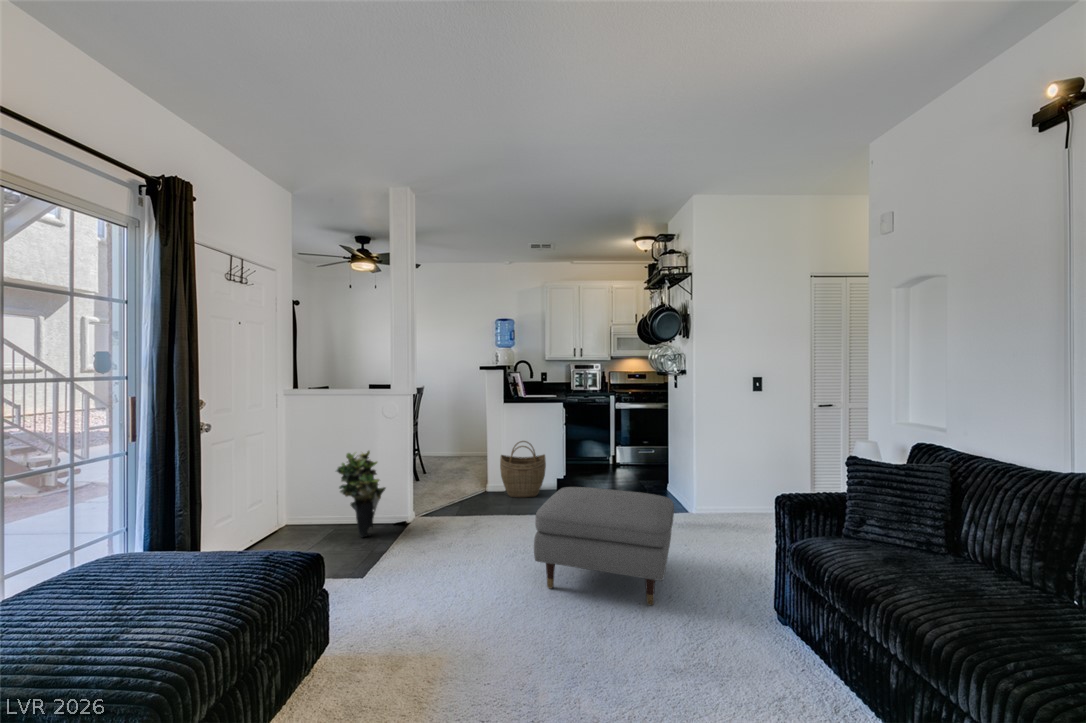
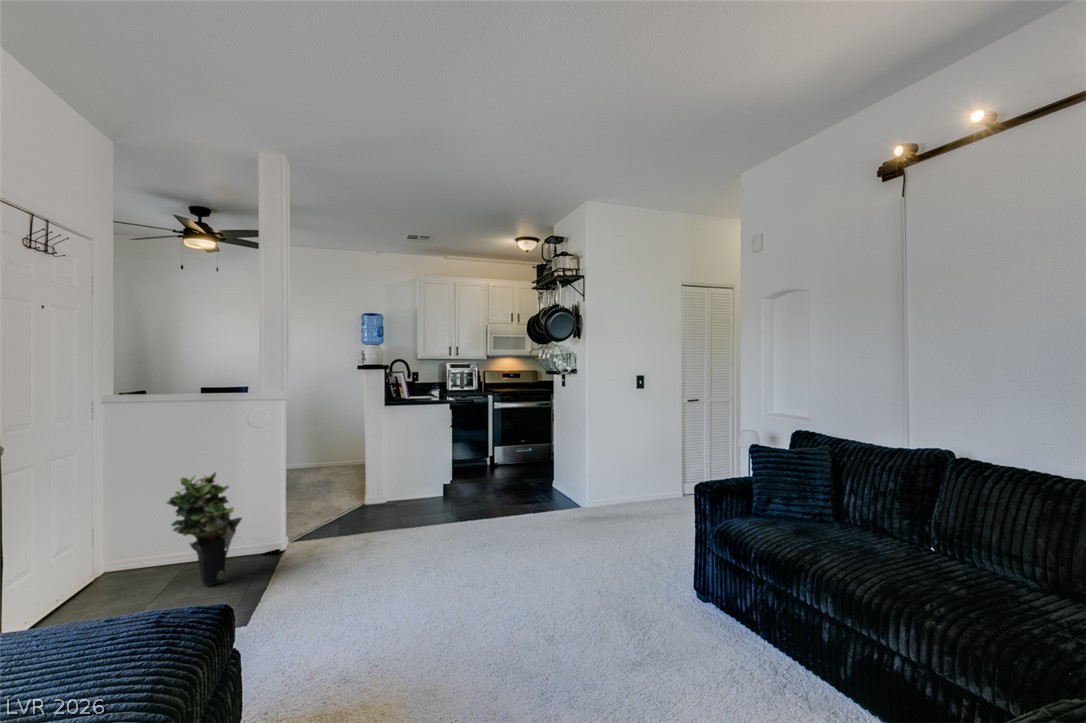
woven basket: present [500,441,546,498] -> none [379,448,433,512]
ottoman: present [534,487,674,605] -> none [461,494,605,609]

